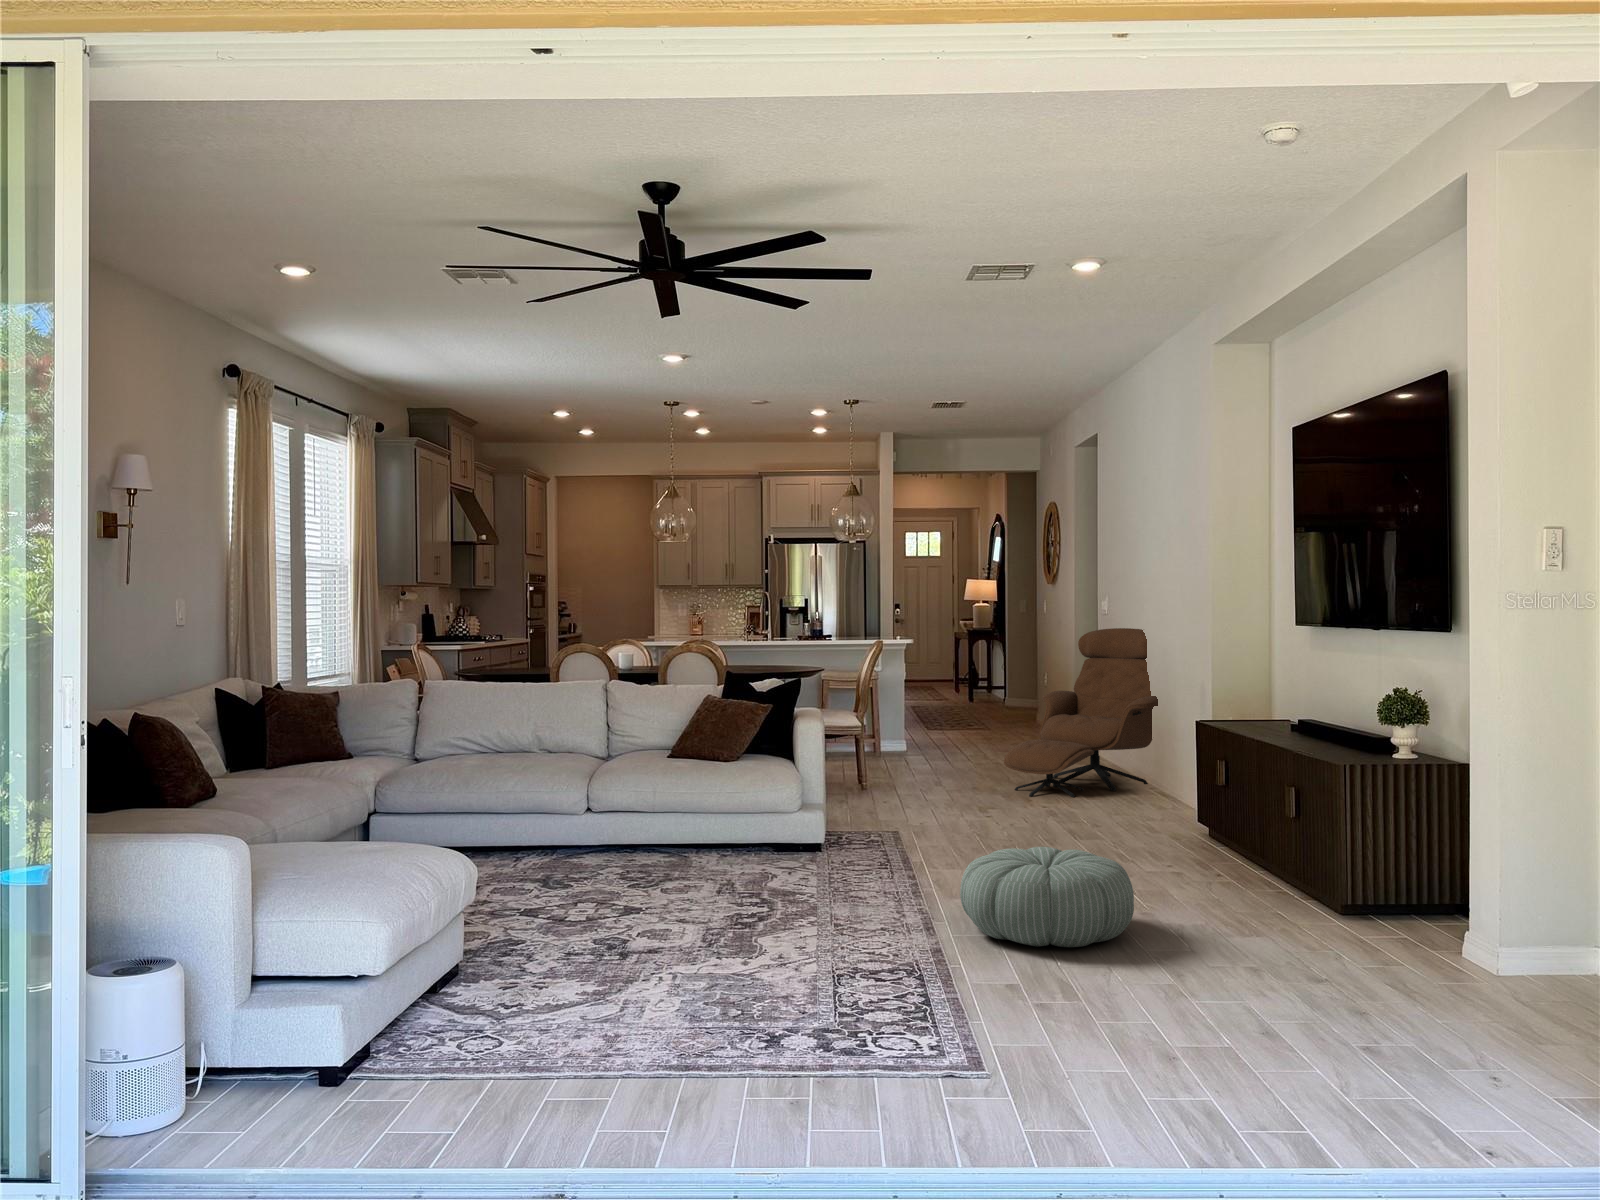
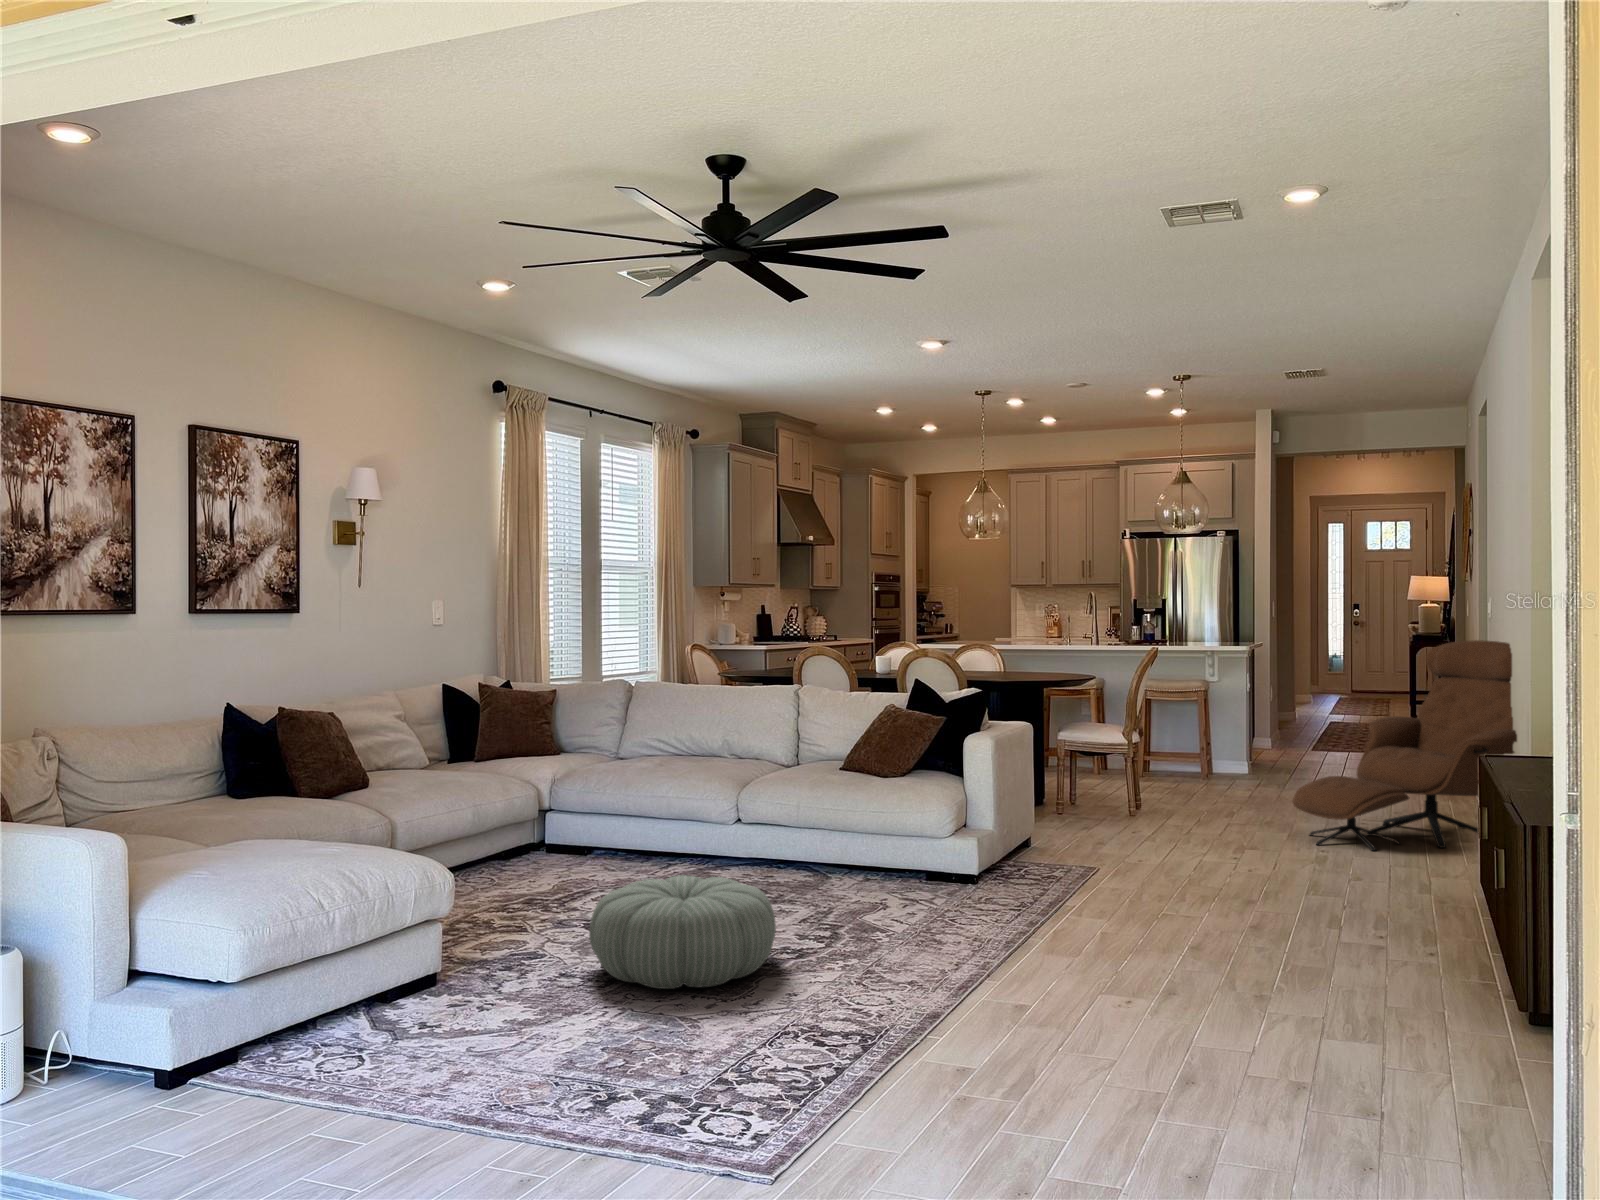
pouf: present [960,847,1134,947] -> present [589,875,776,989]

